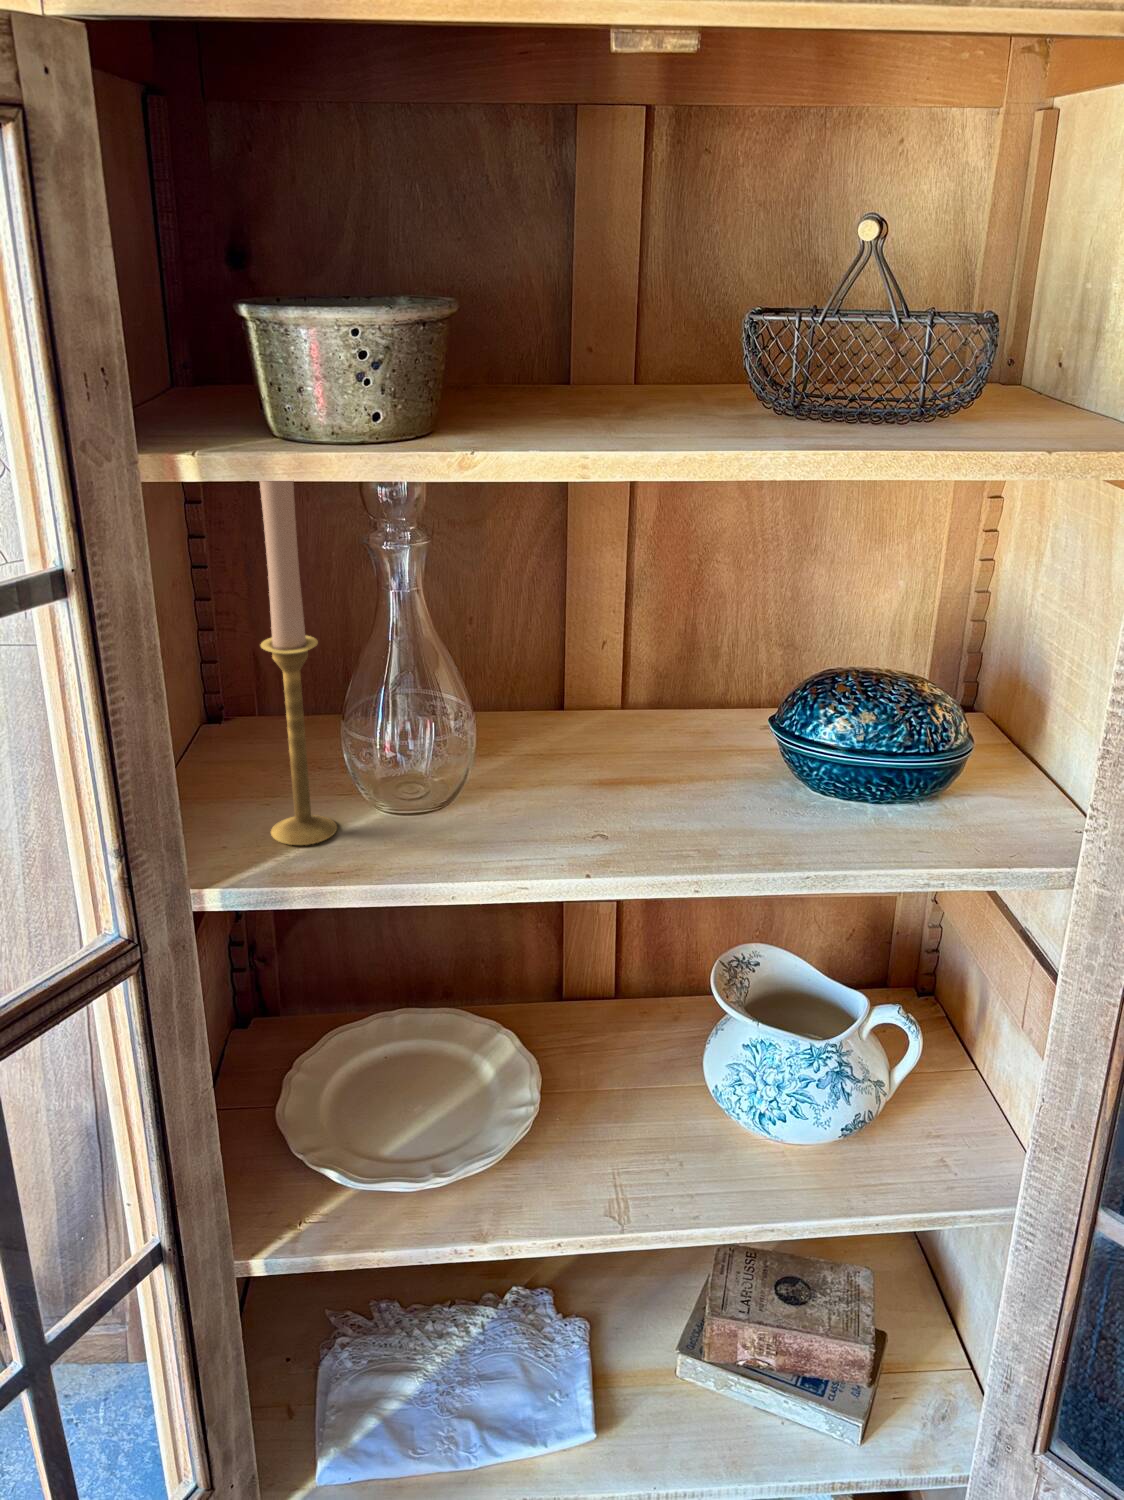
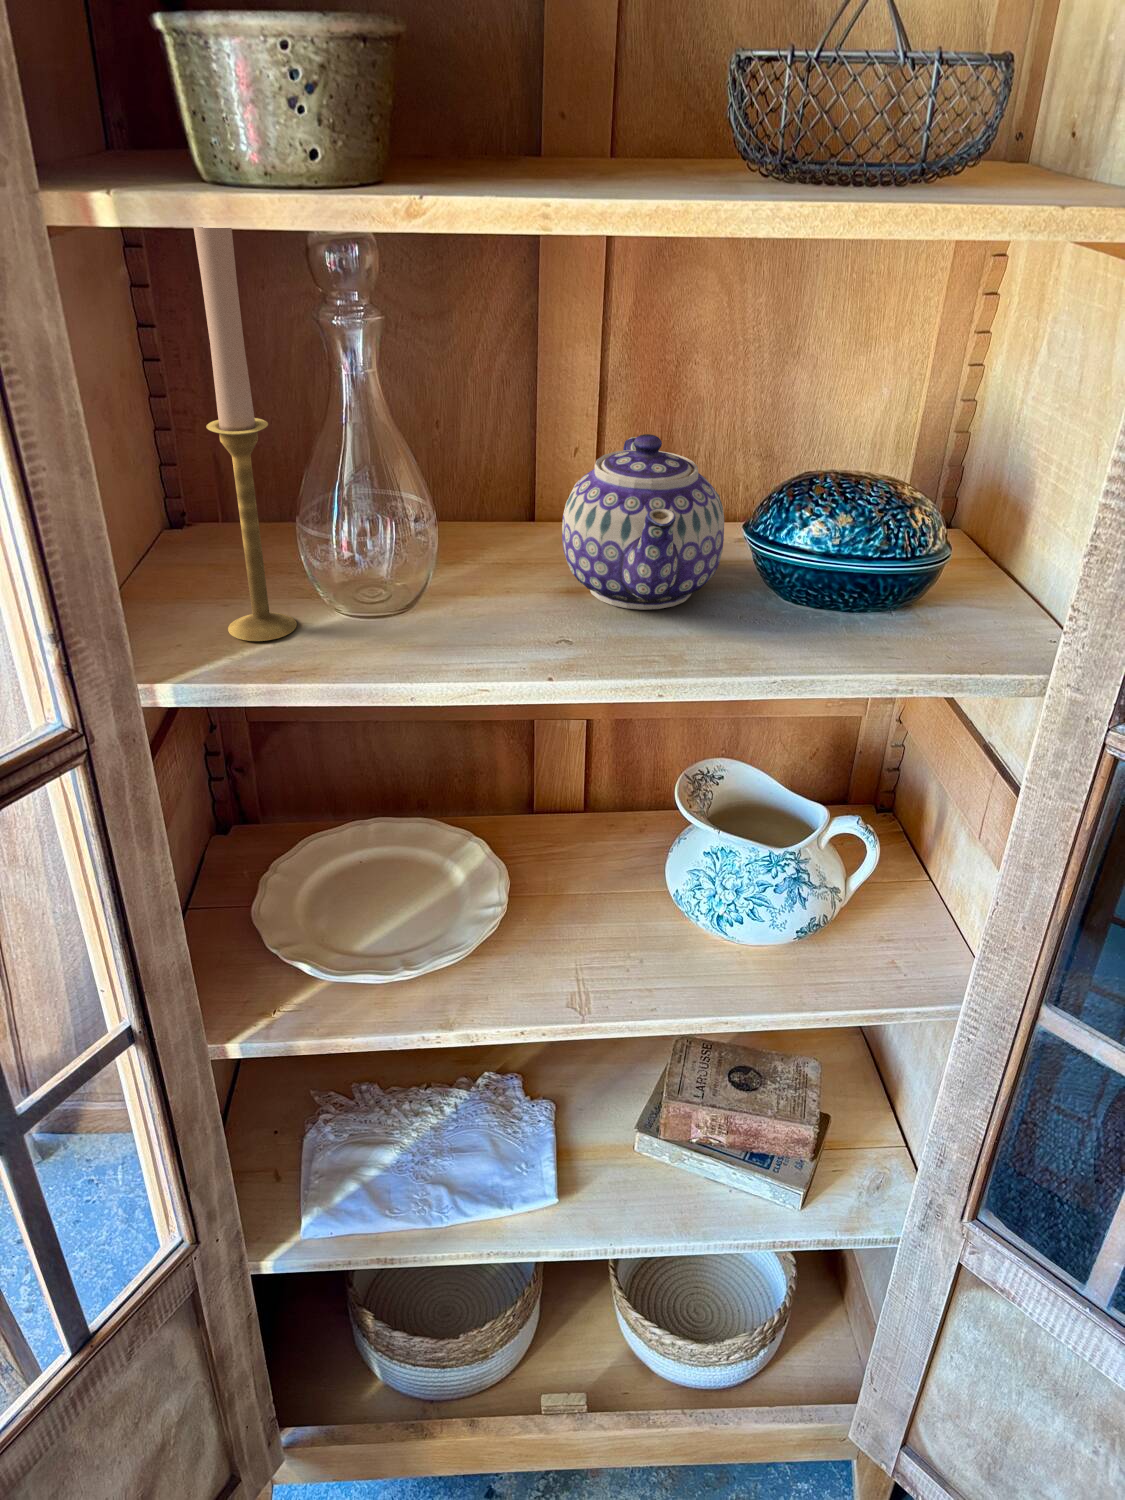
teapot: none [594,636,752,806] -> present [562,434,724,610]

